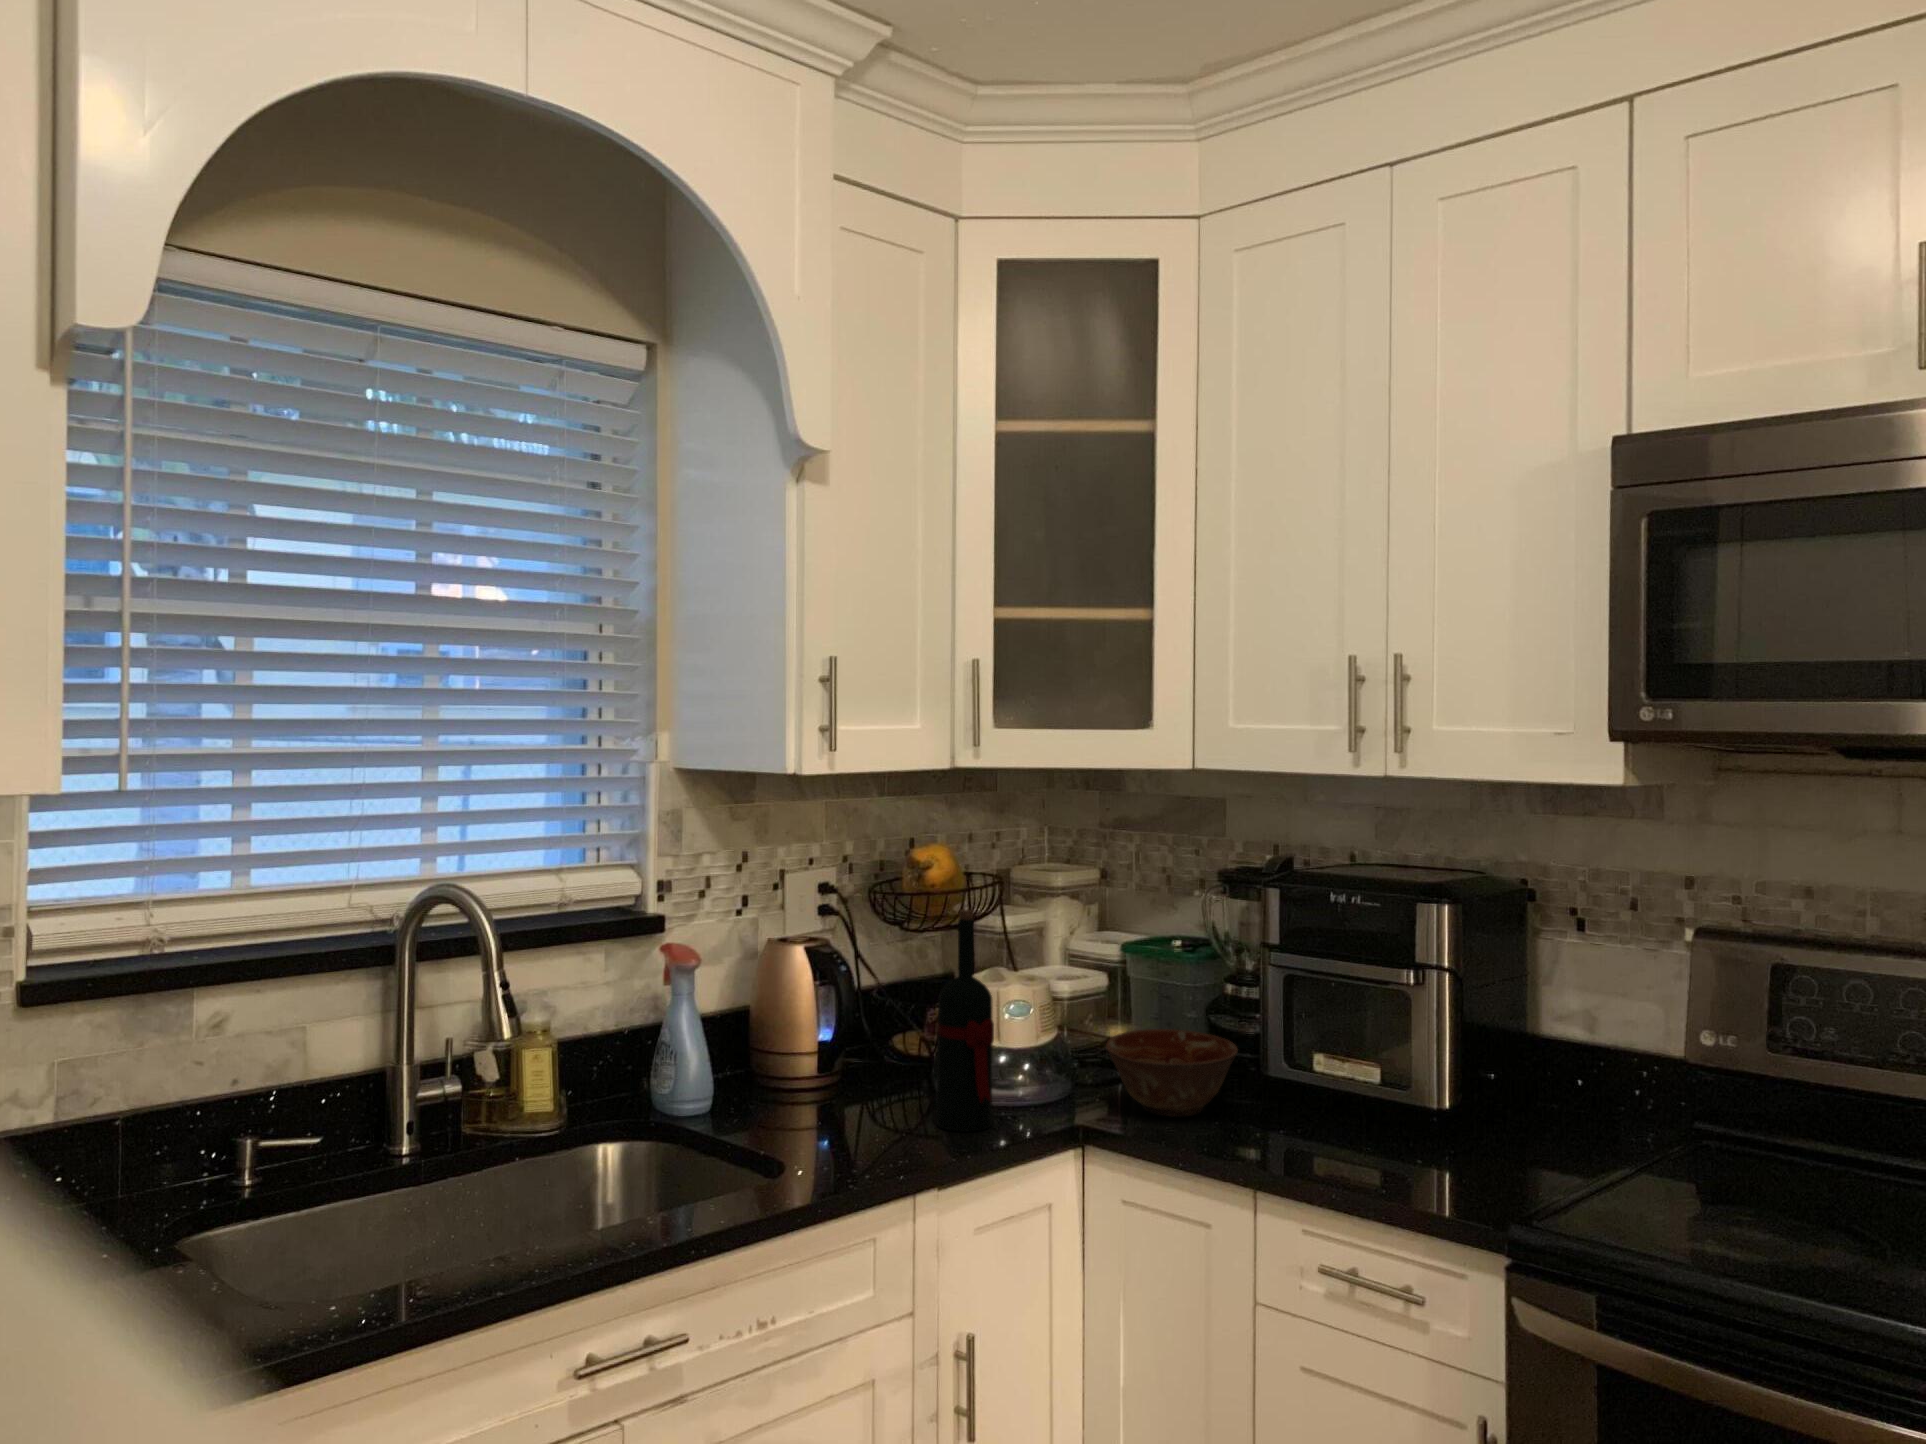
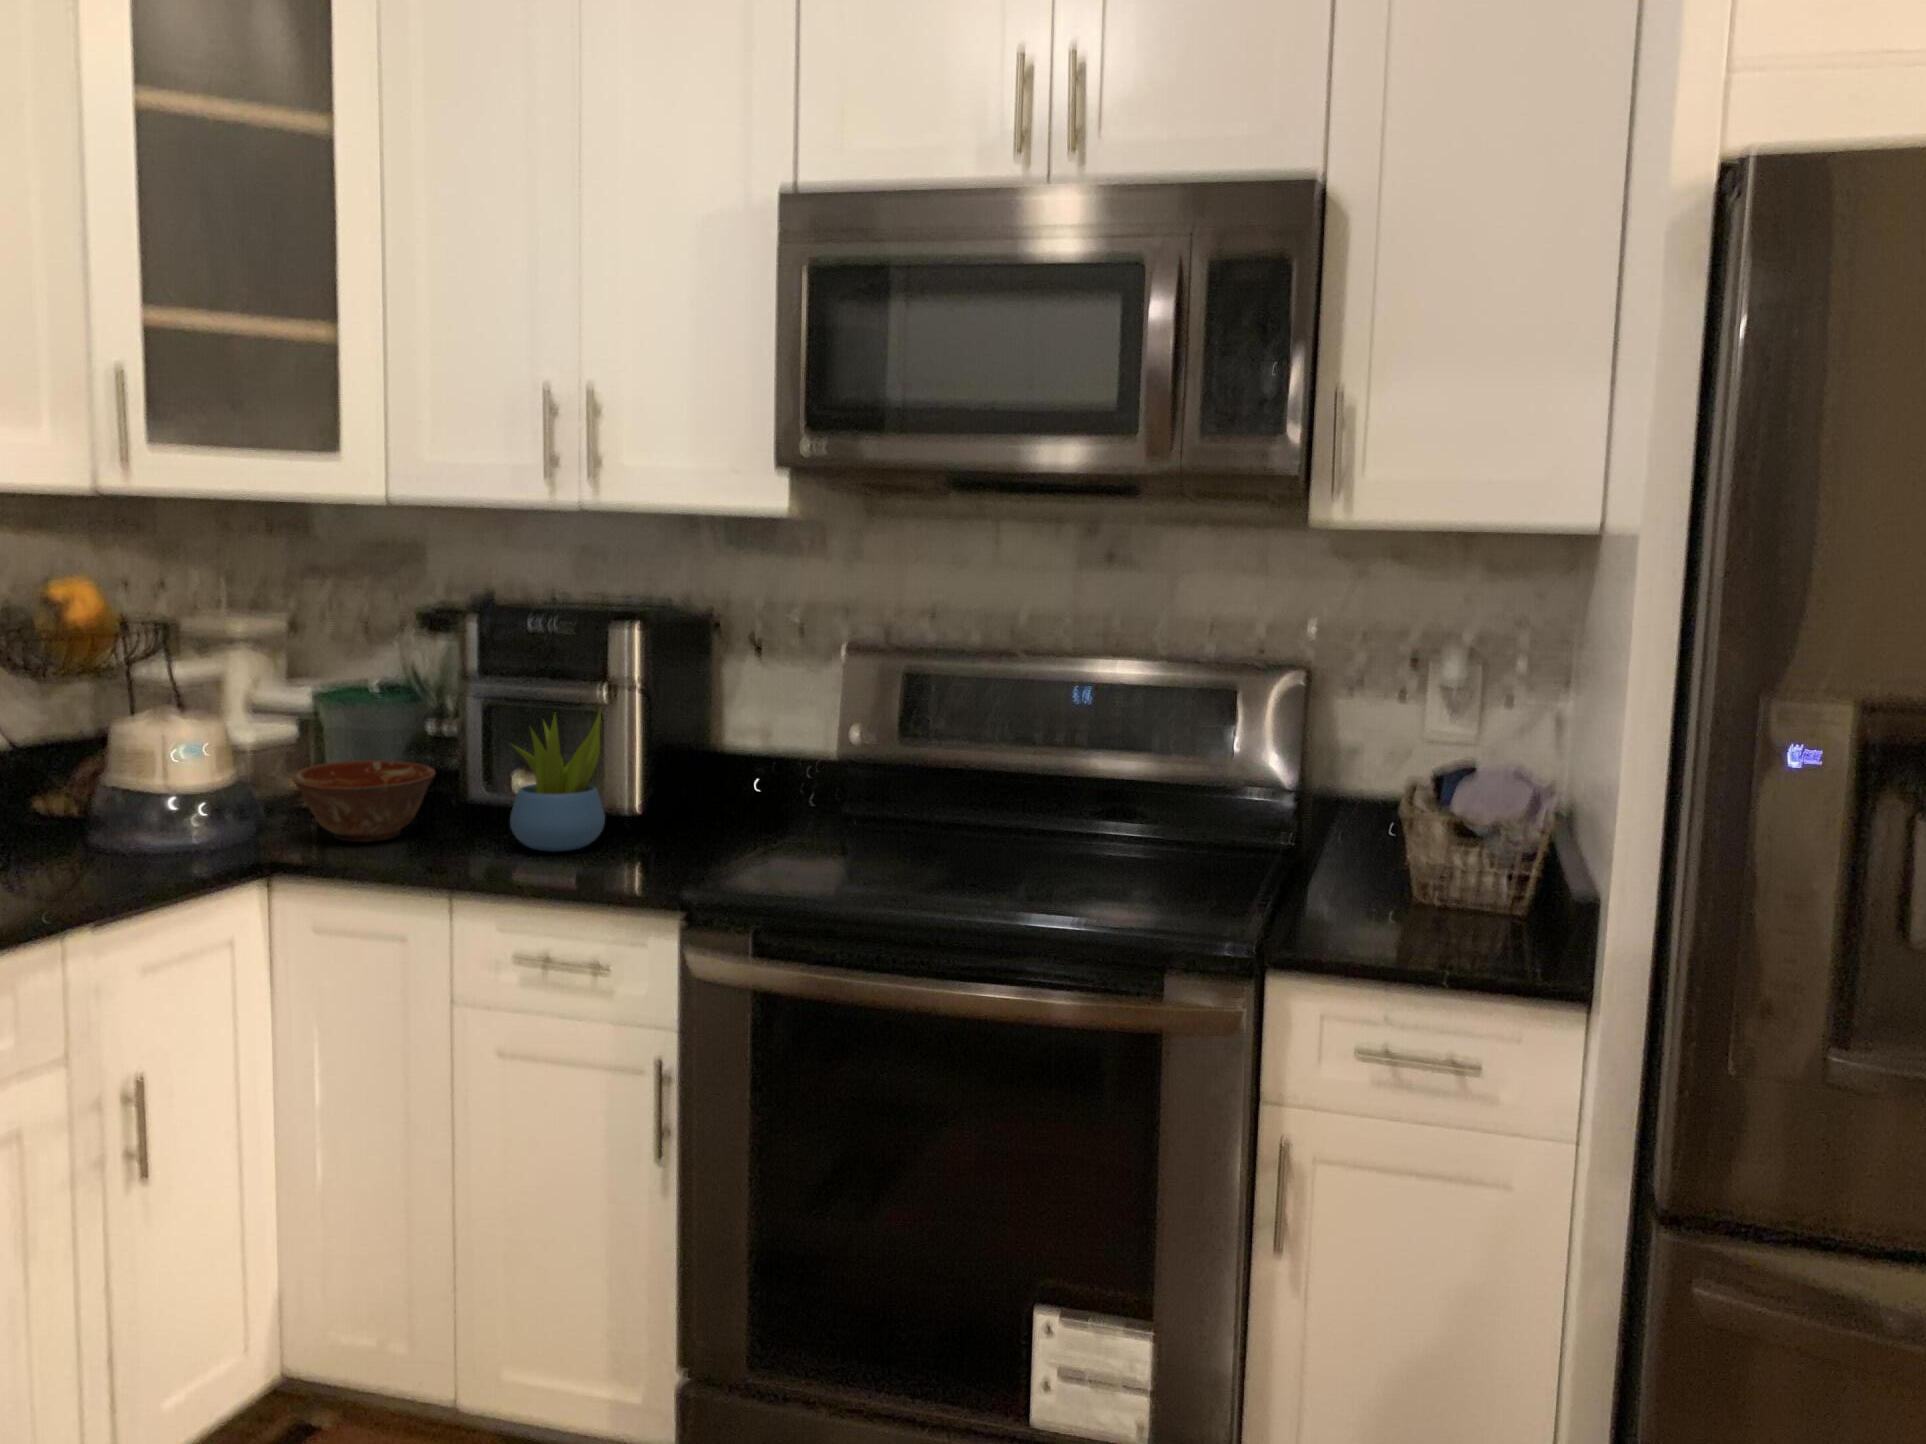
wine bottle: present [936,910,994,1132] -> none [85,637,159,875]
succulent plant: none [1312,998,1412,1153] -> present [510,711,605,852]

